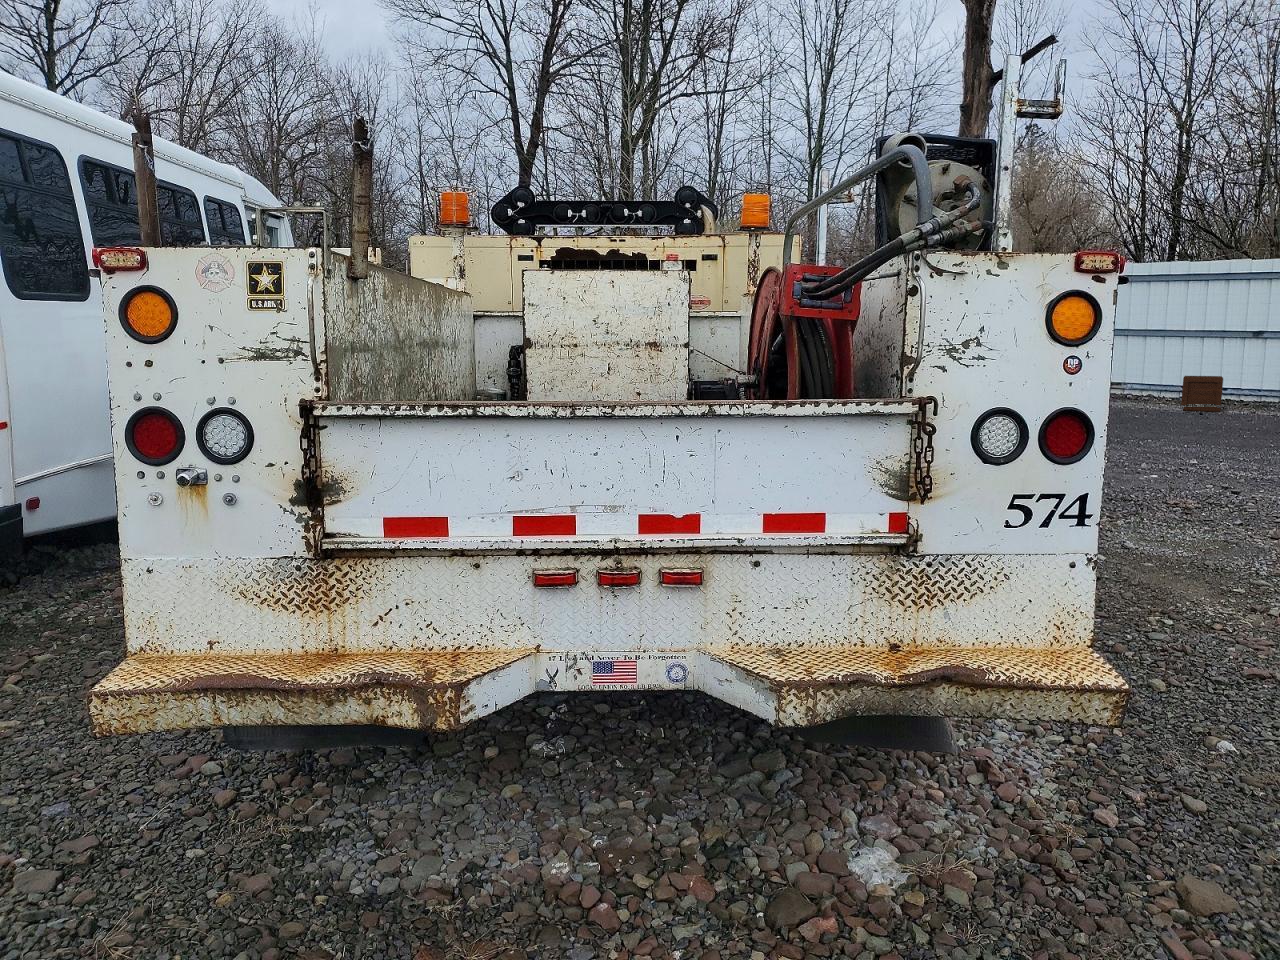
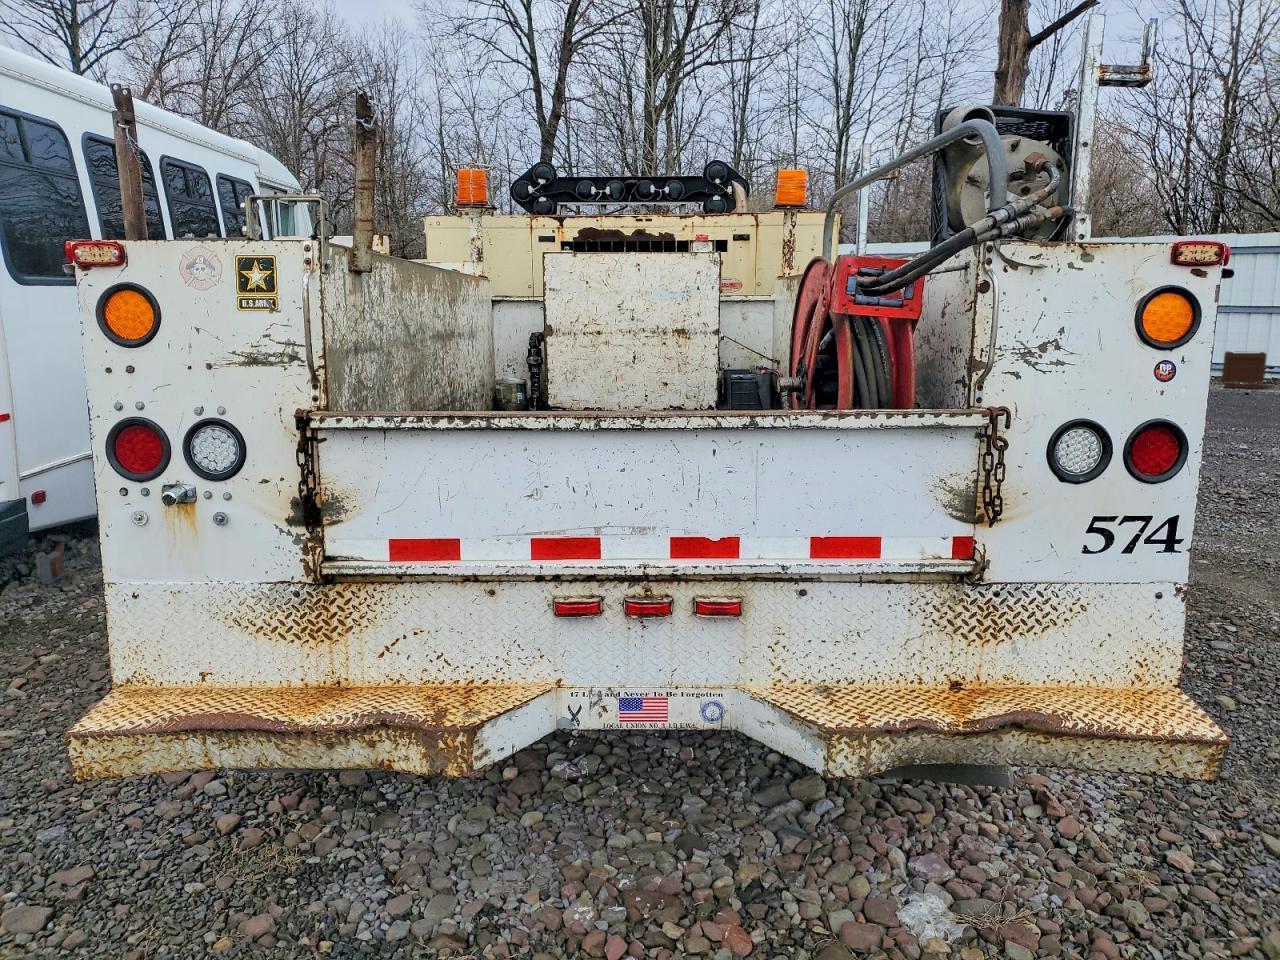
watering can: none [24,553,51,594] -> present [36,542,64,584]

